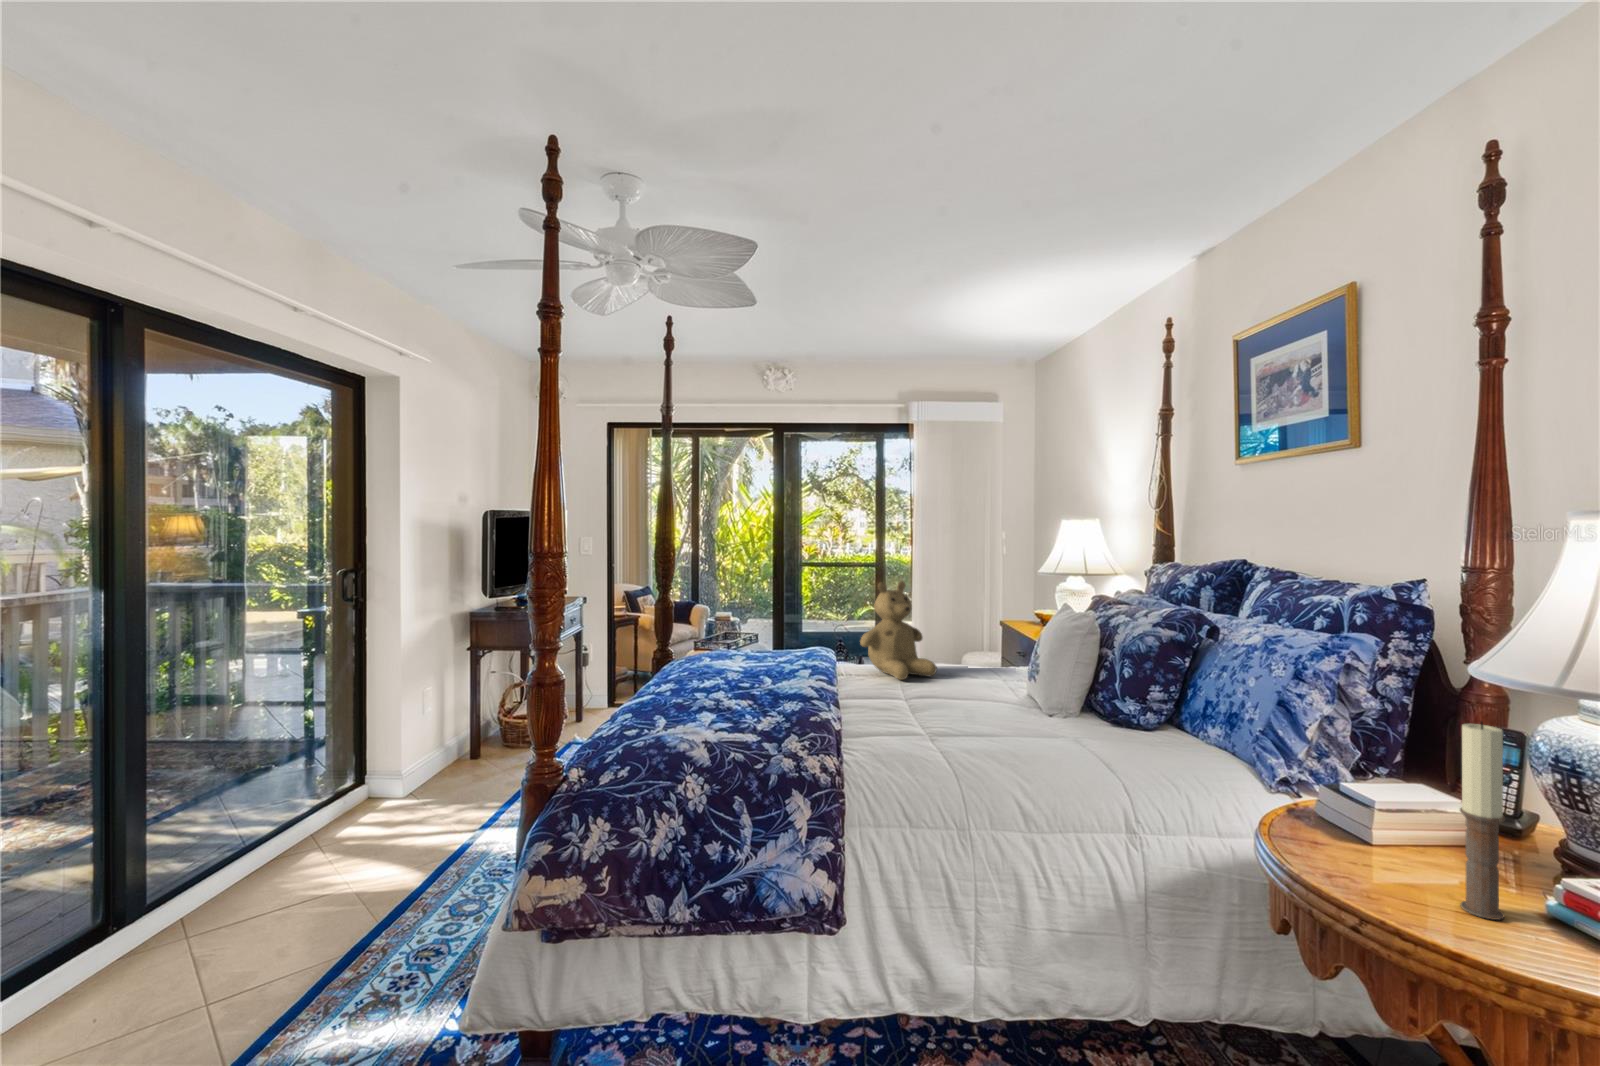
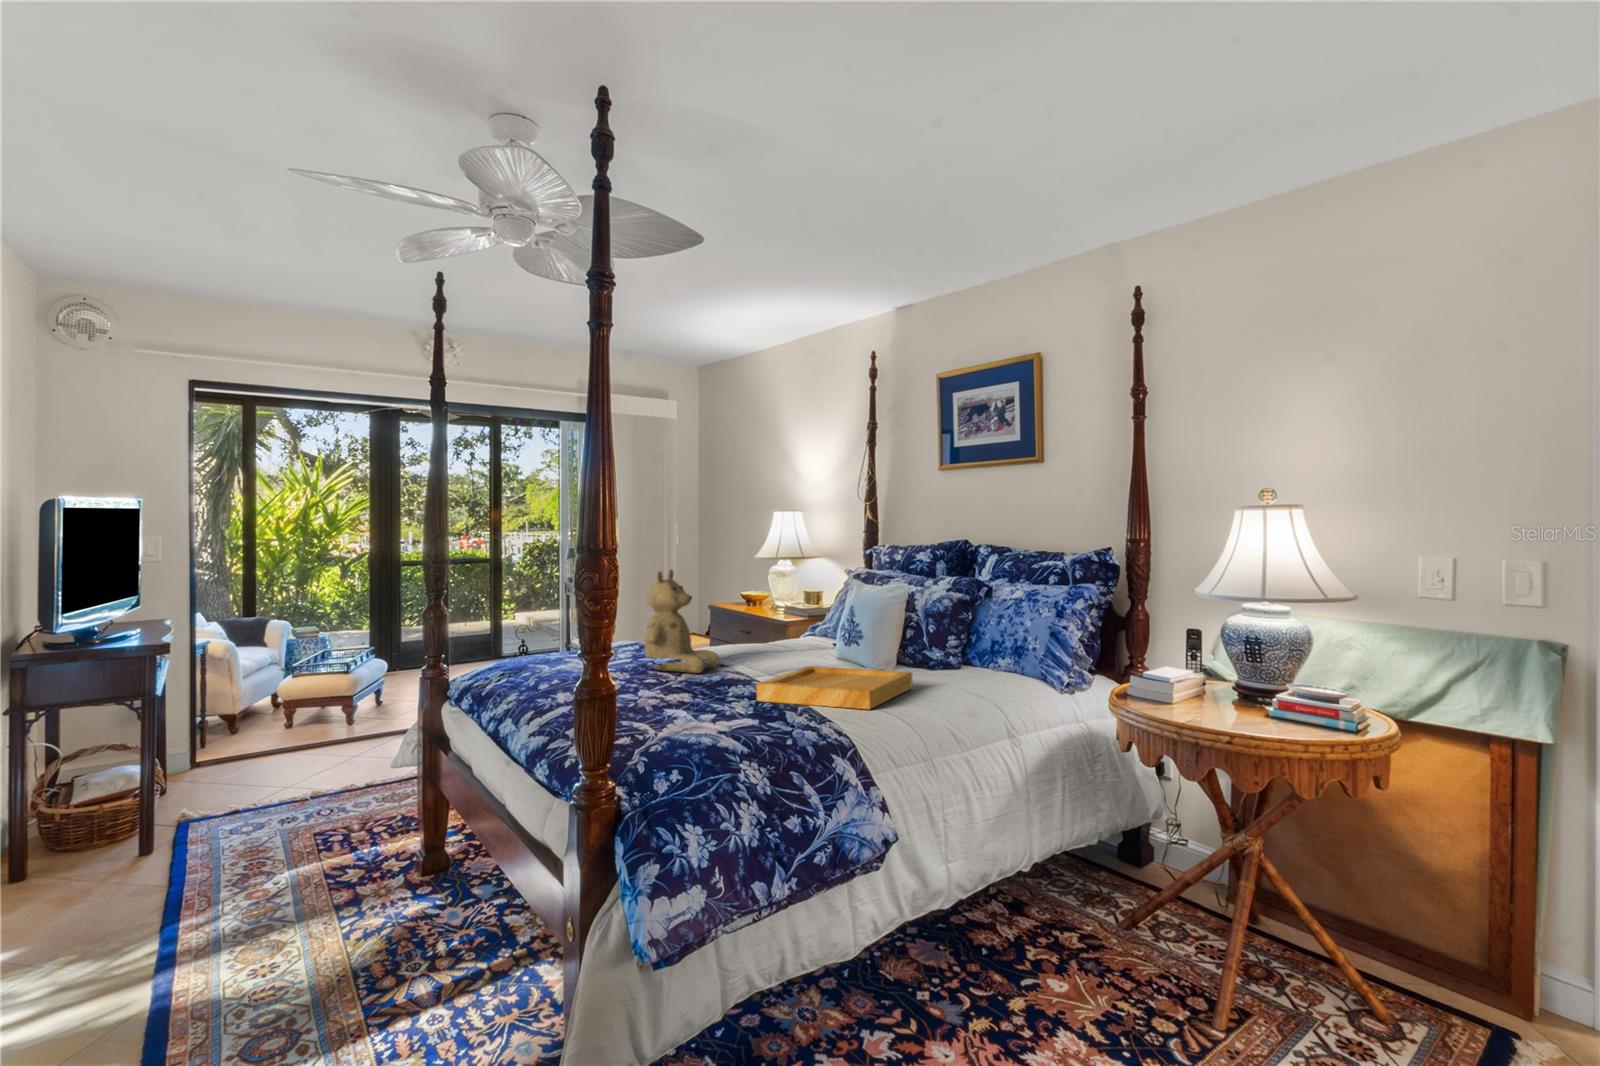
tray: none [873,691,1050,751] -> present [756,666,912,710]
candle: present [1460,722,1505,920] -> none [1218,611,1239,722]

